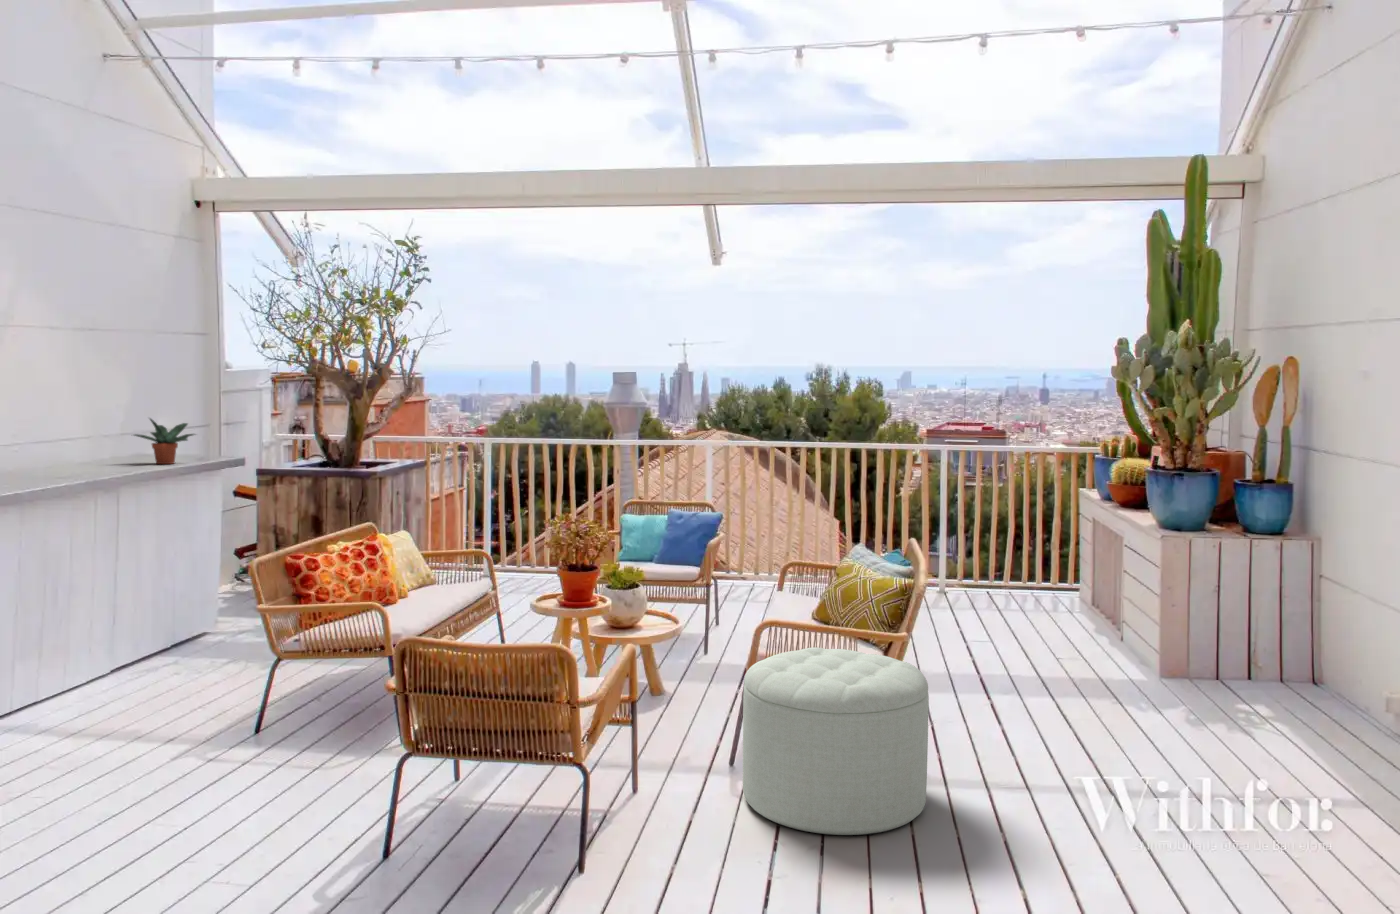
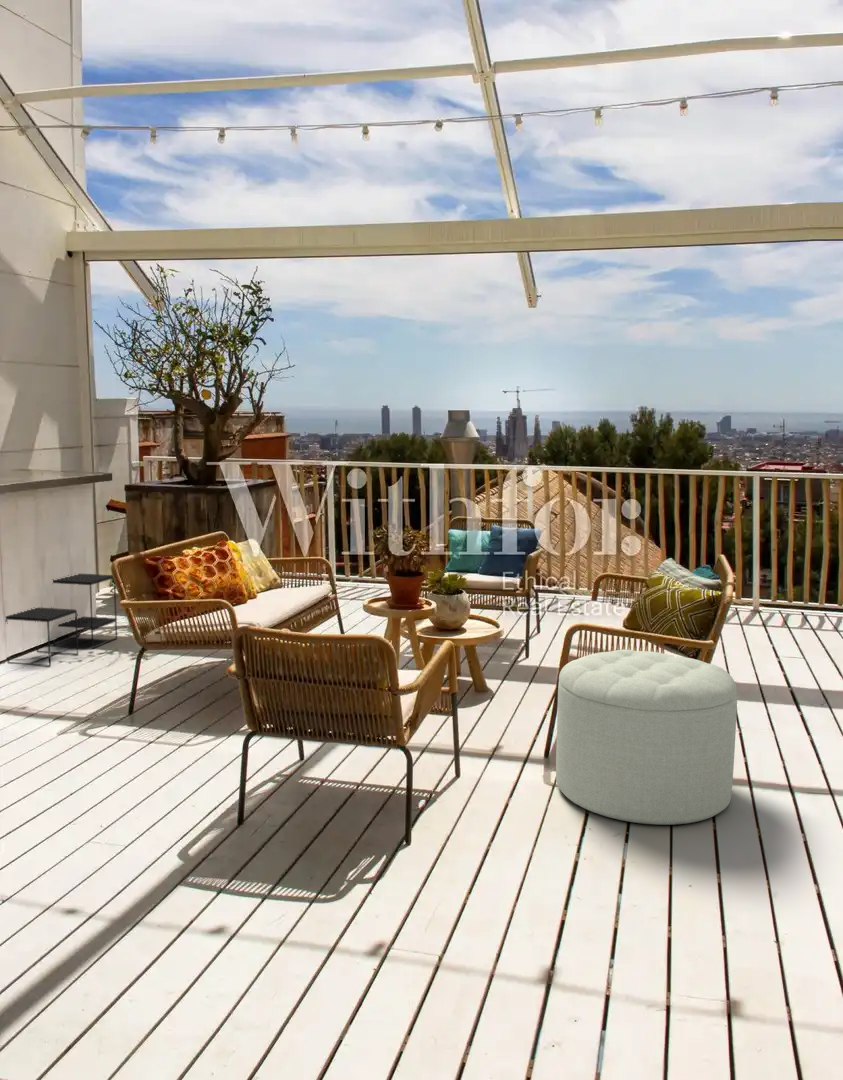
potted plant: present [134,419,194,464] -> none [18,438,74,480]
side table: none [115,572,247,682] -> present [6,574,117,667]

